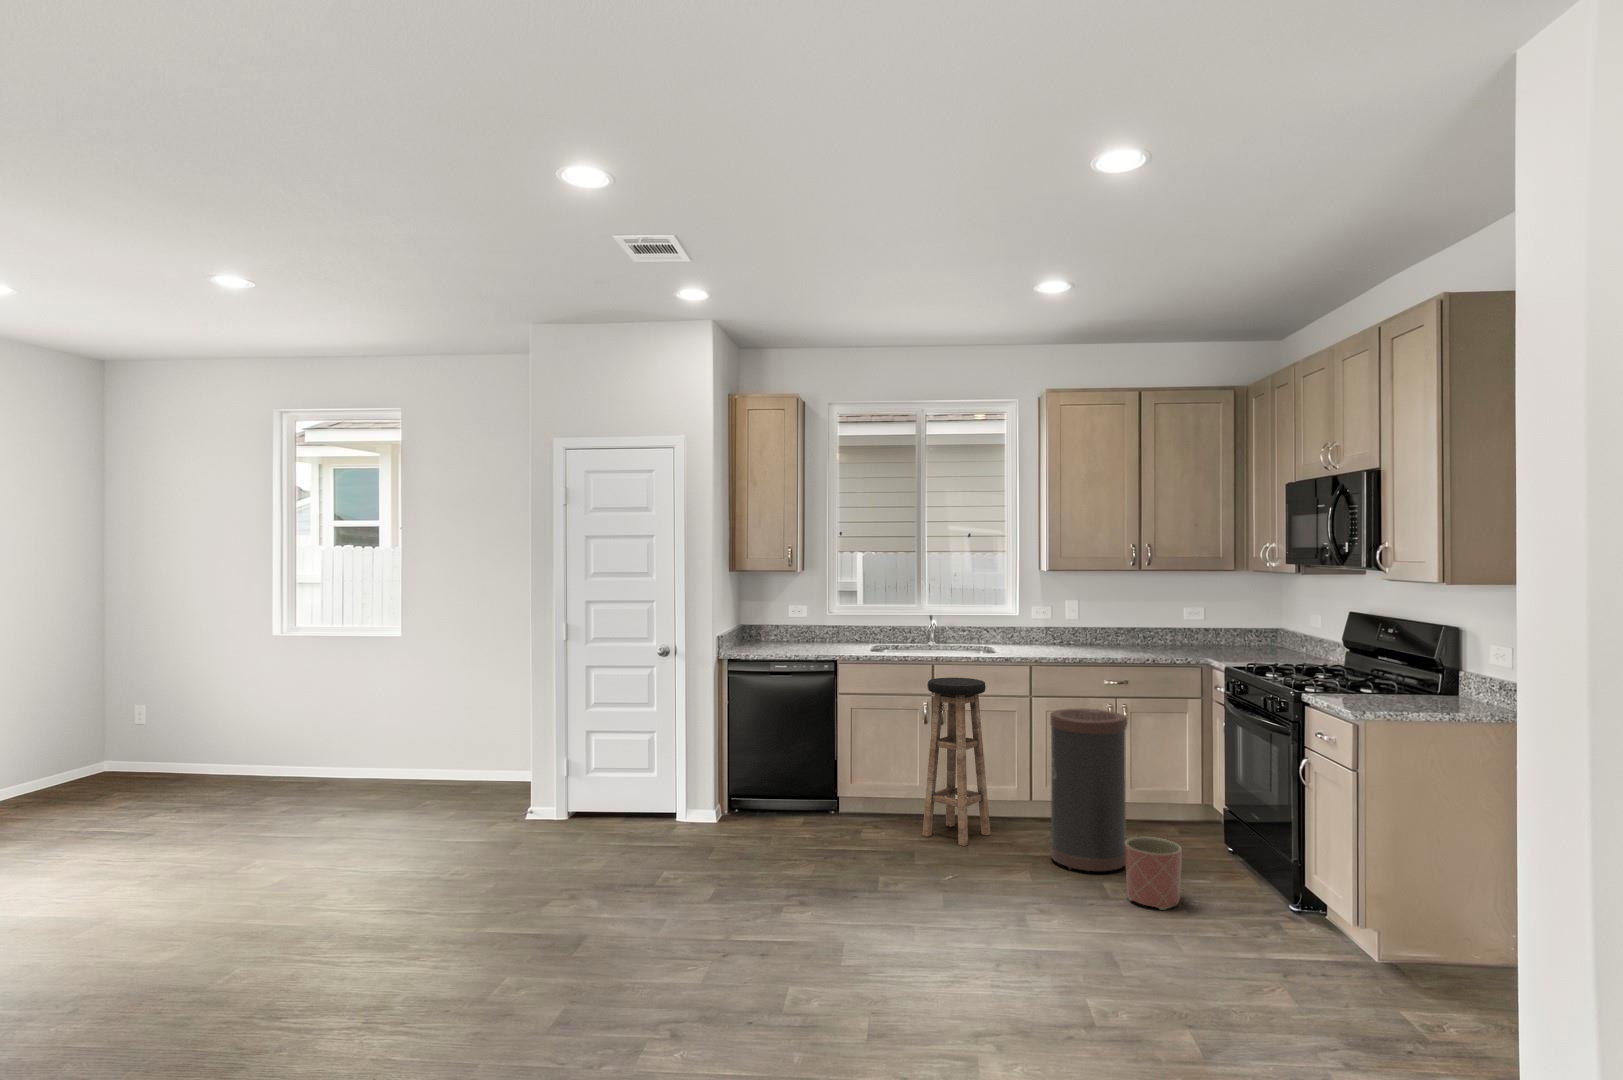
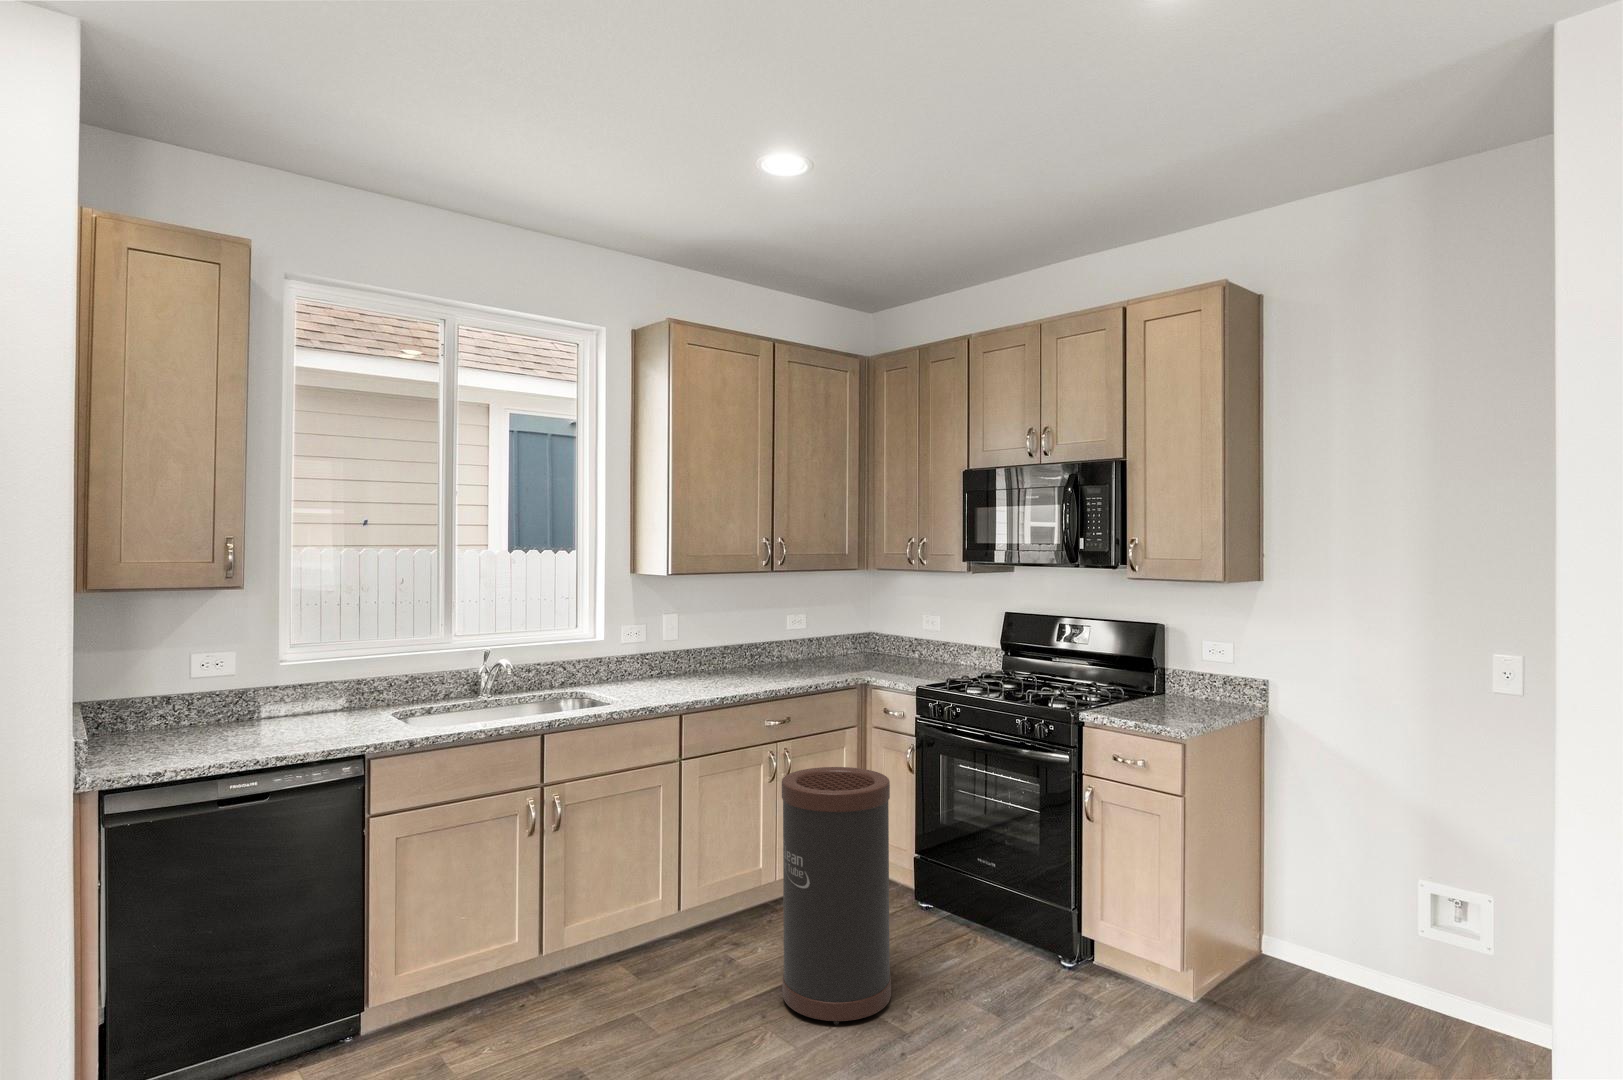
bar stool: present [922,677,991,846] -> none [563,749,662,1044]
planter: present [1125,837,1182,910] -> none [948,940,1027,1052]

